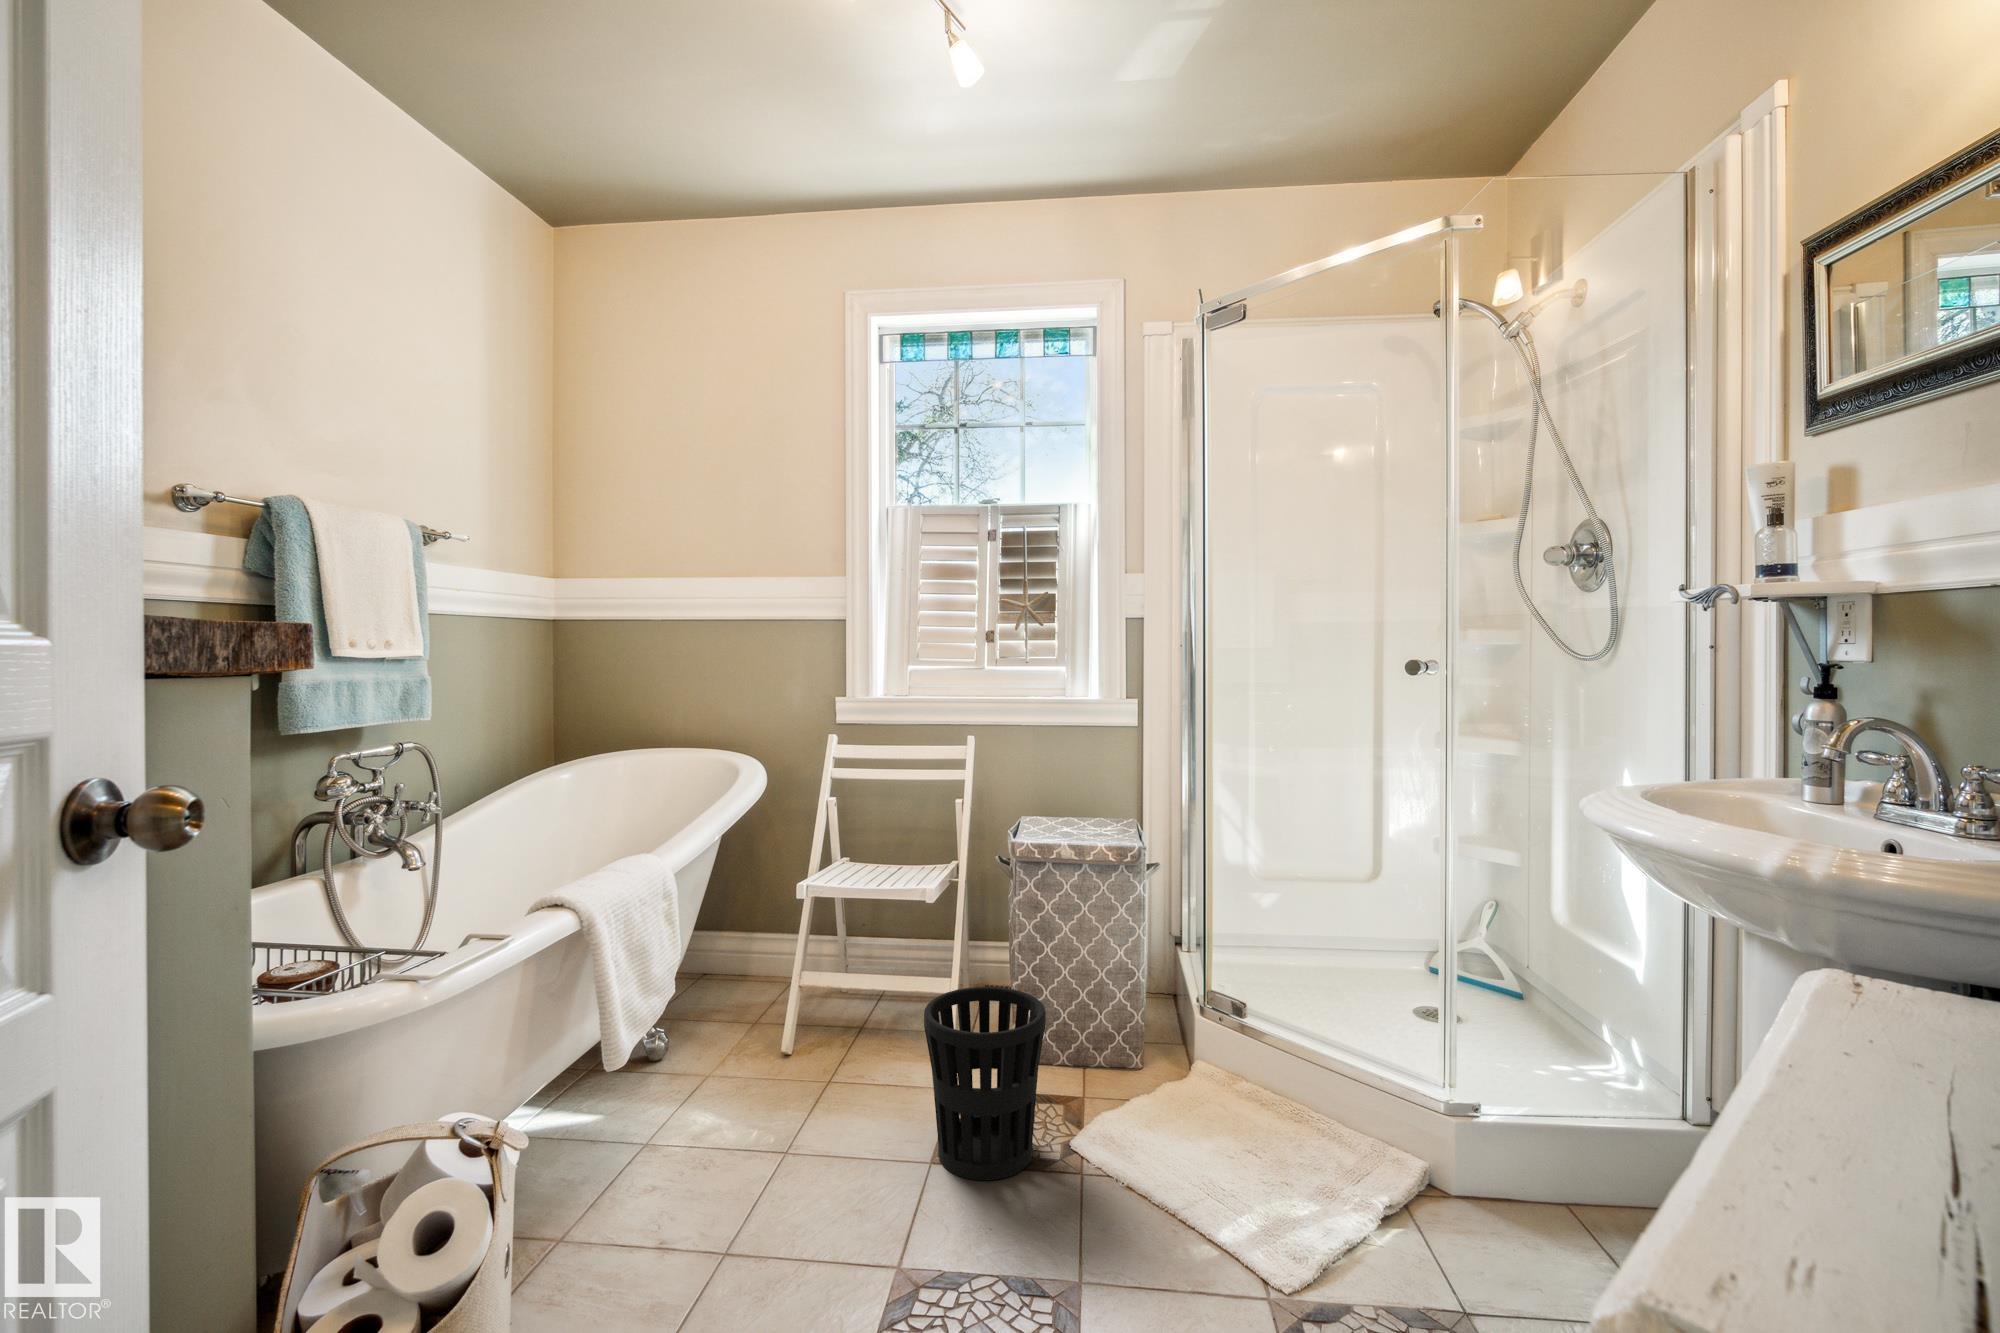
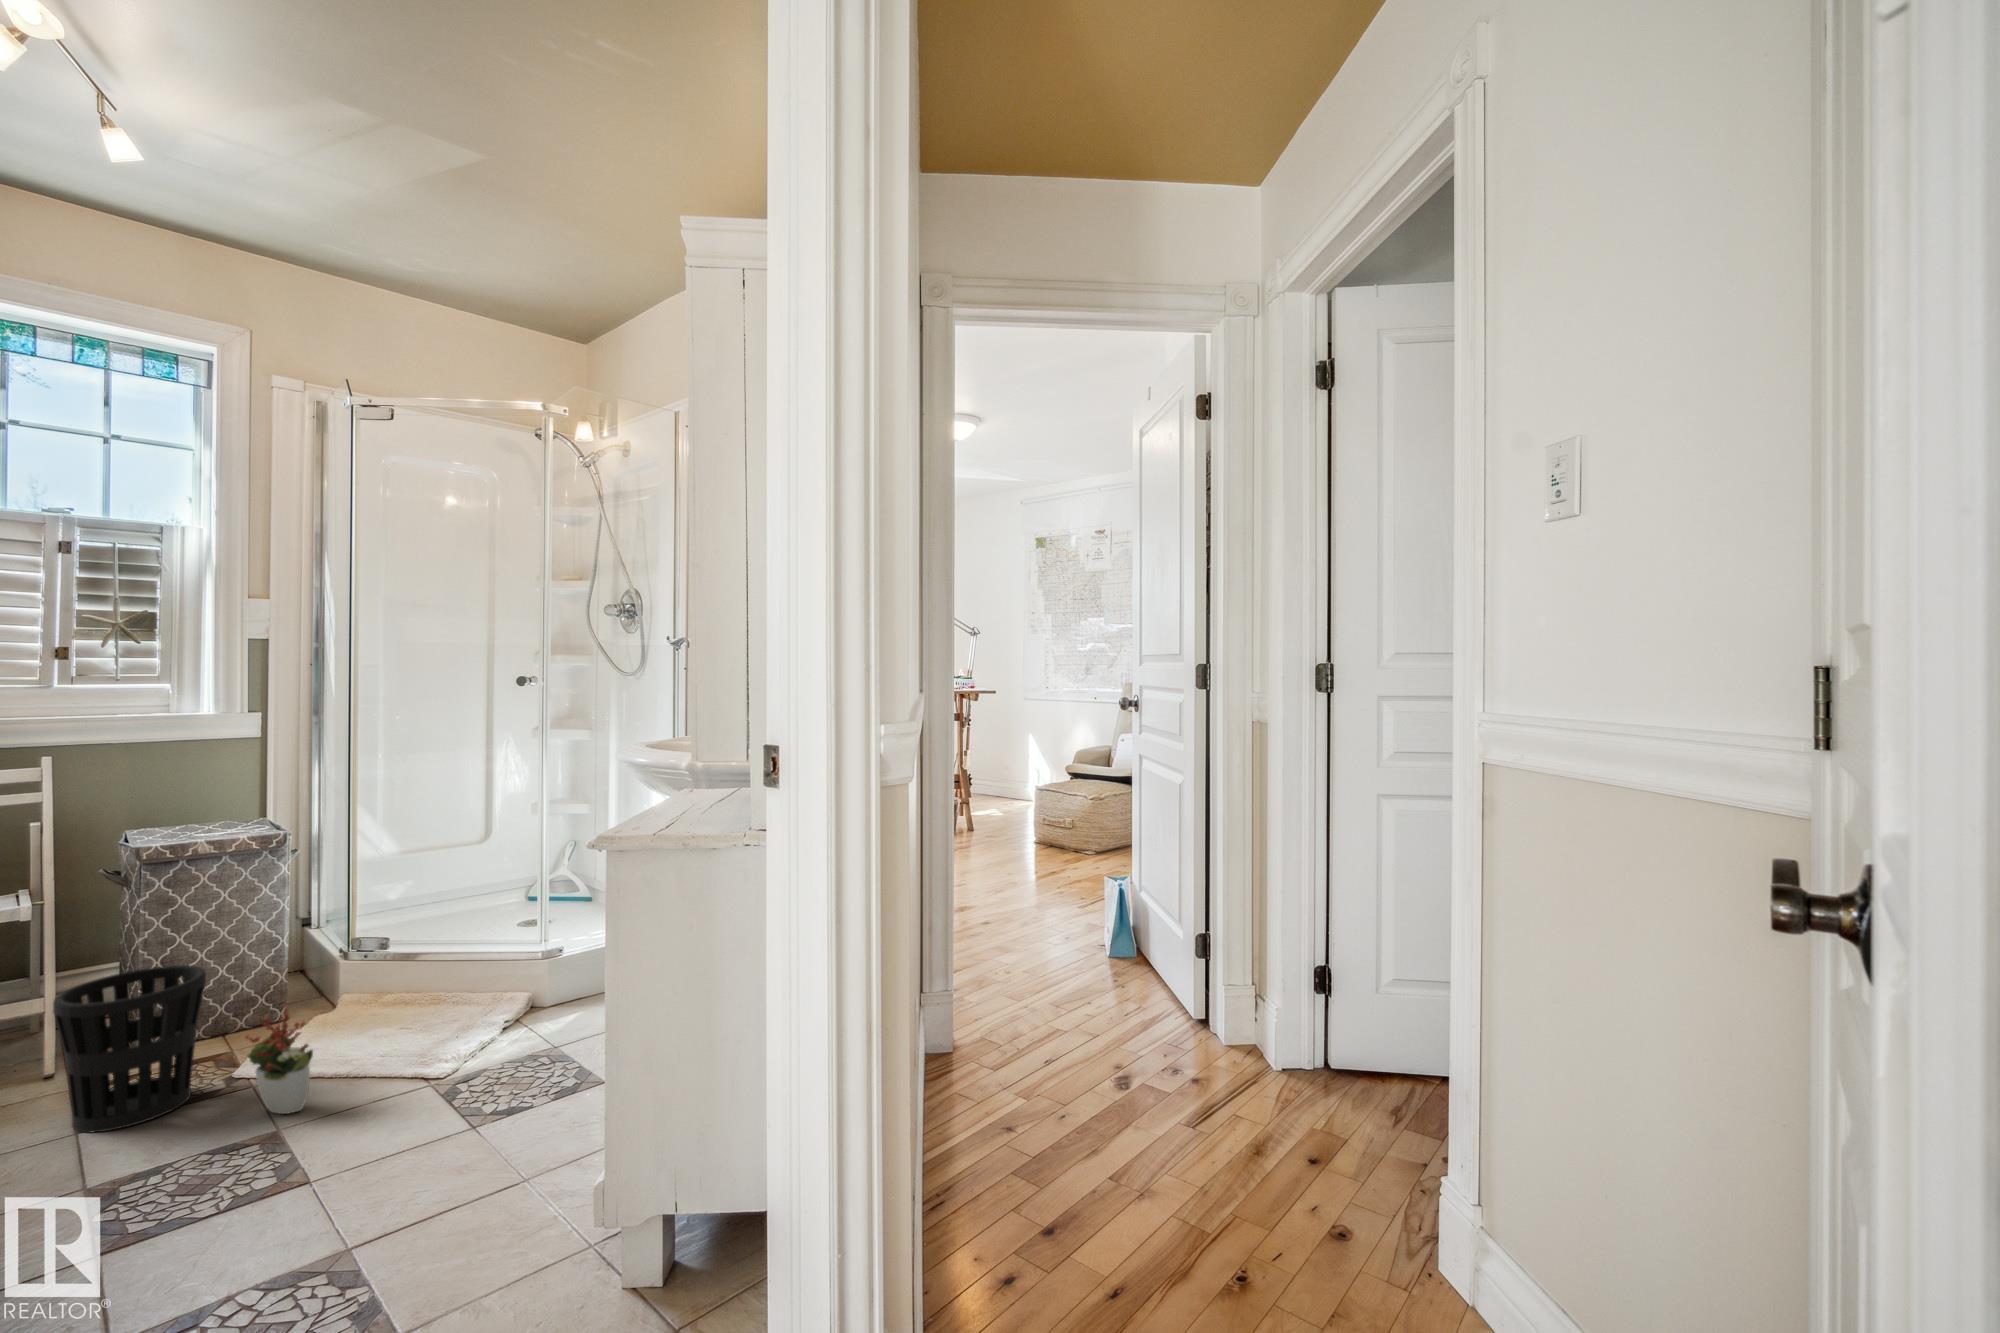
decorative plant: none [1060,1102,1130,1260] -> present [245,1007,313,1114]

